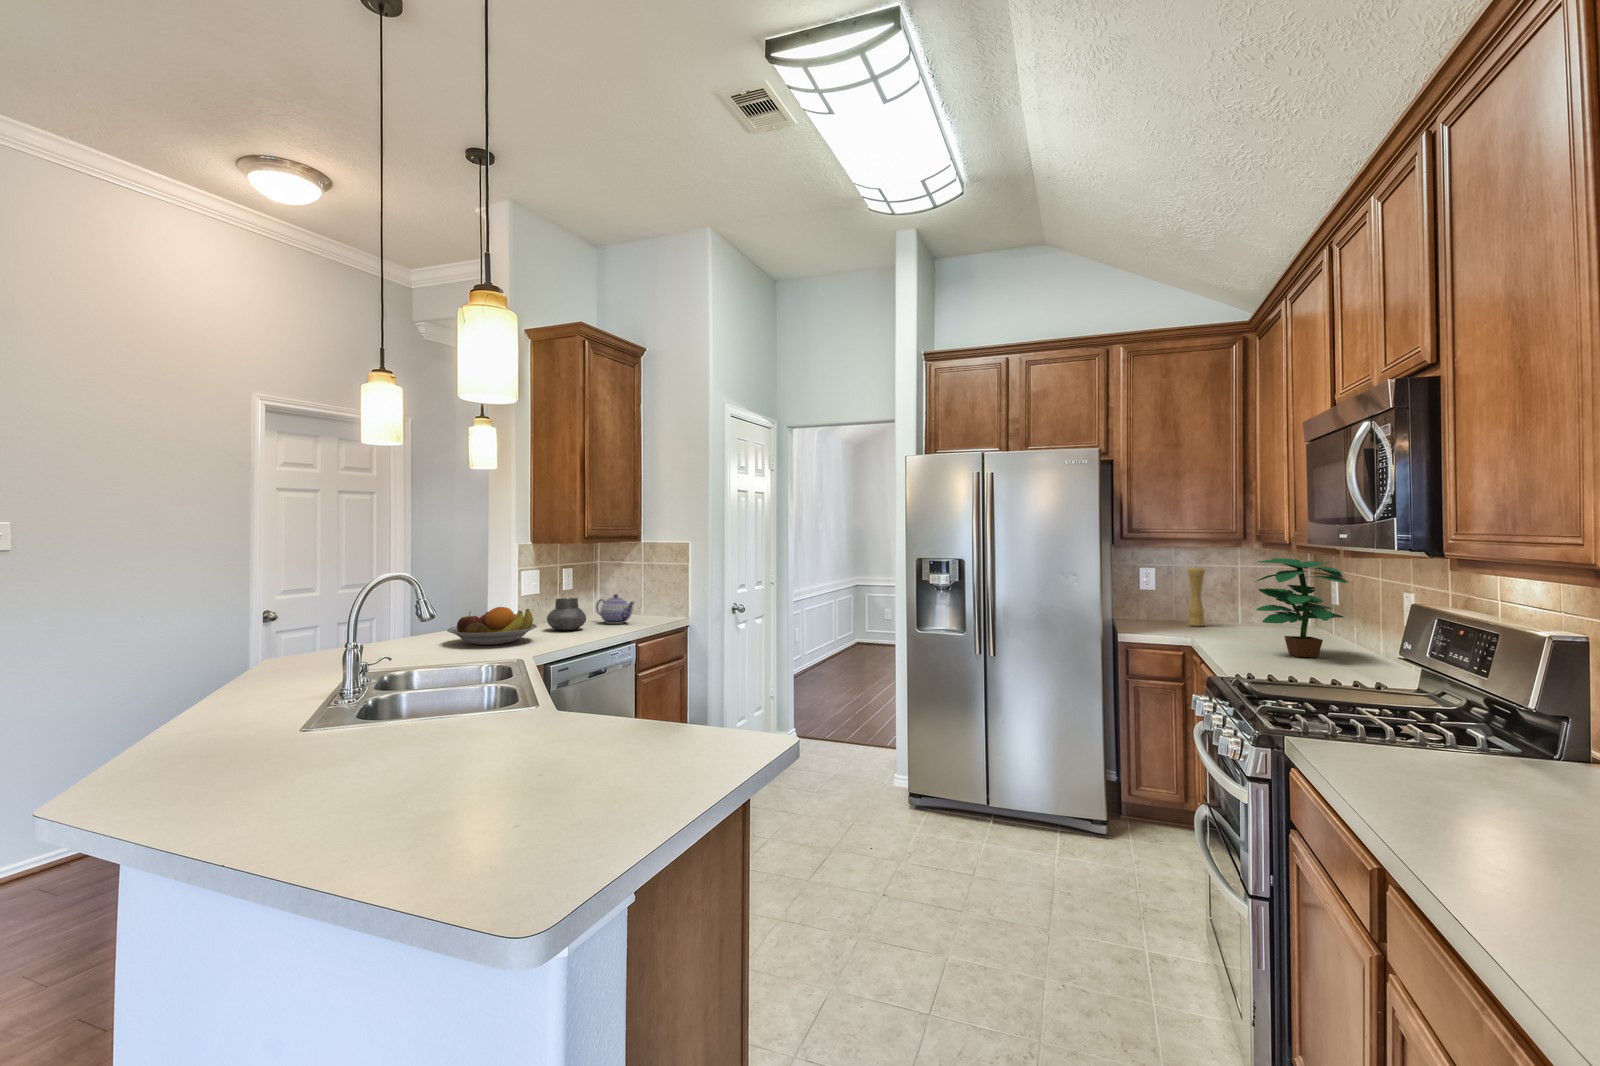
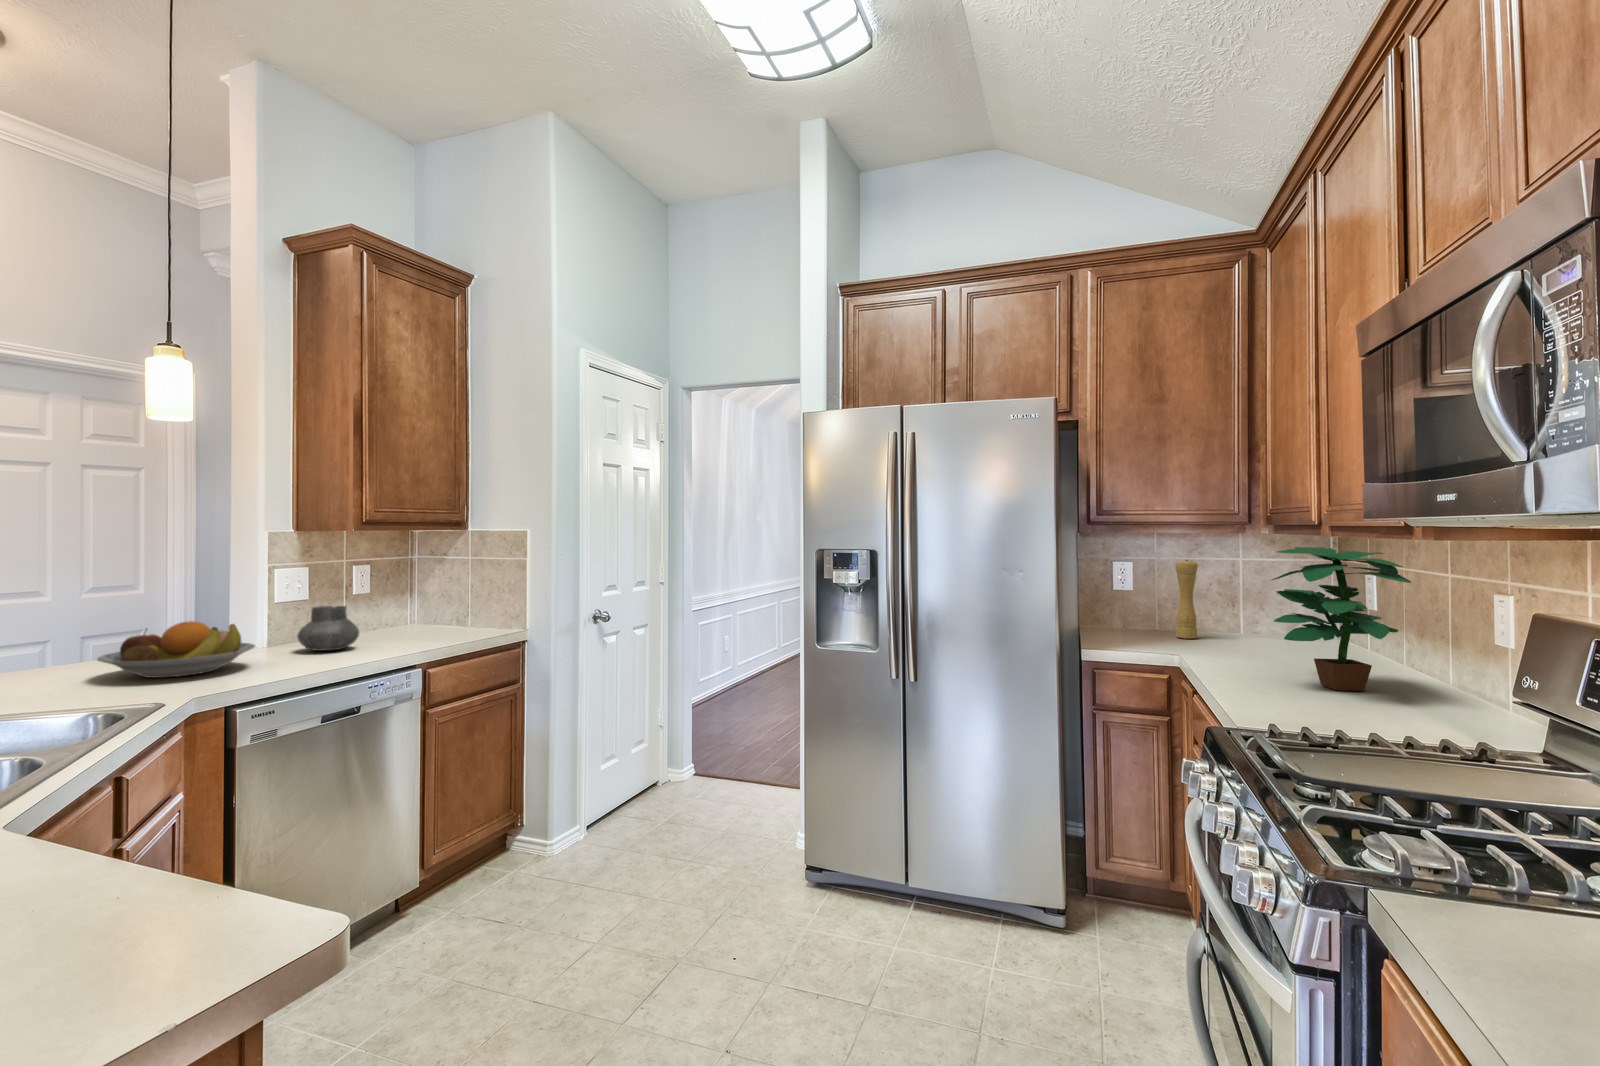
teapot: present [596,594,635,624] -> none [392,599,441,640]

